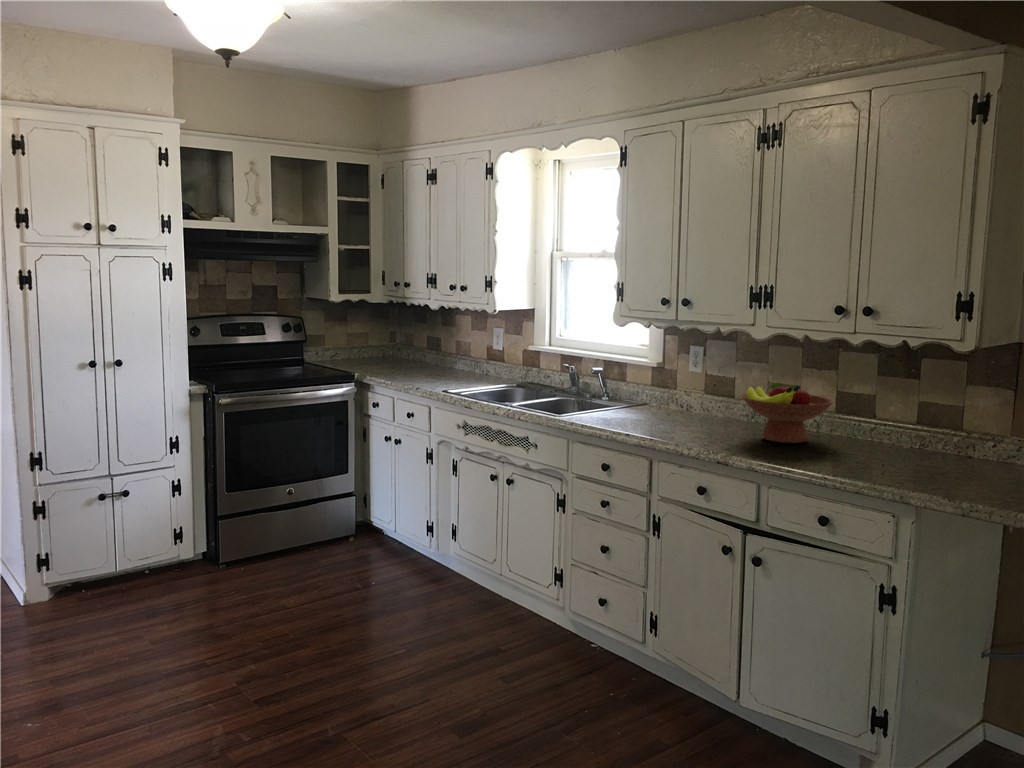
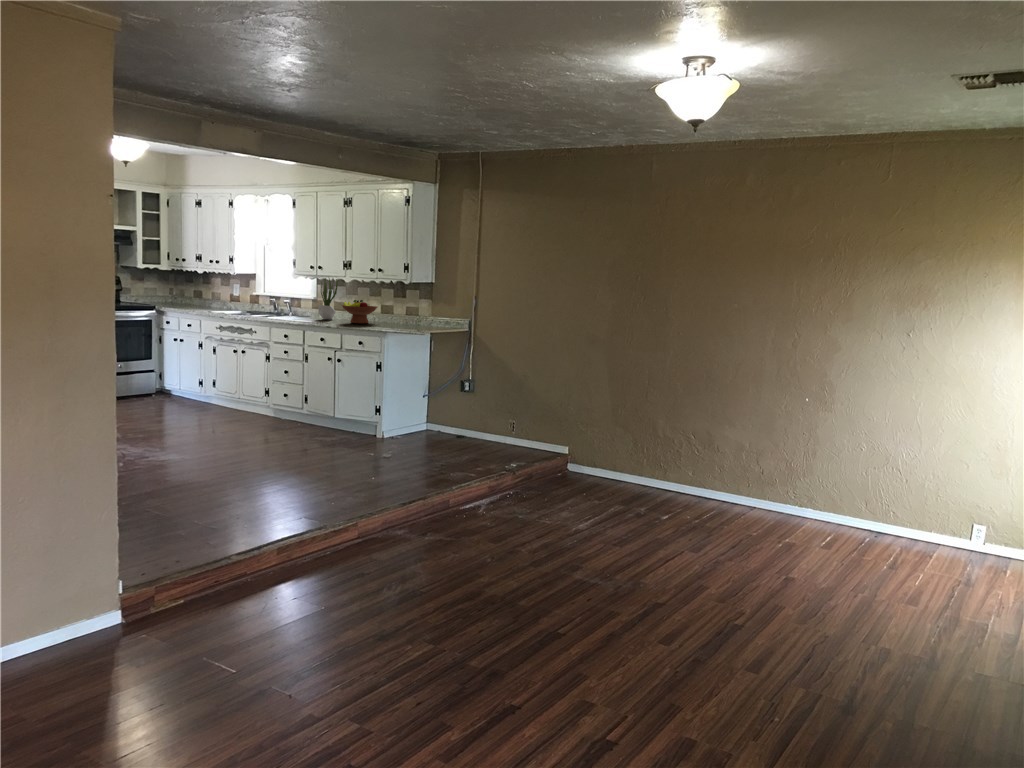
potted plant: none [675,321,721,421] -> present [318,278,338,320]

